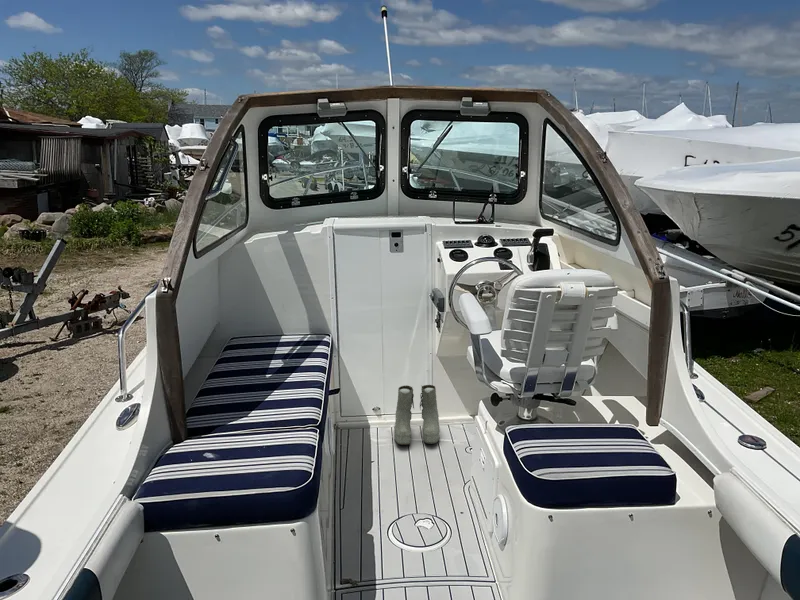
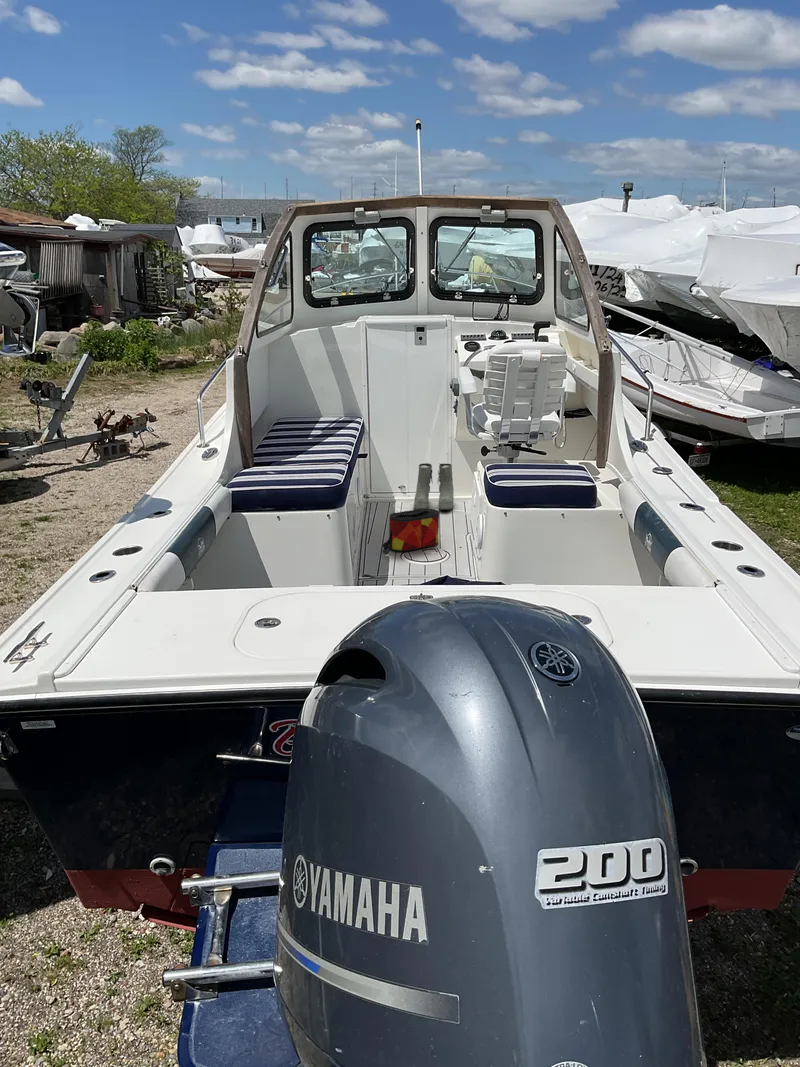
bag: none [366,463,436,530] -> present [383,508,439,552]

